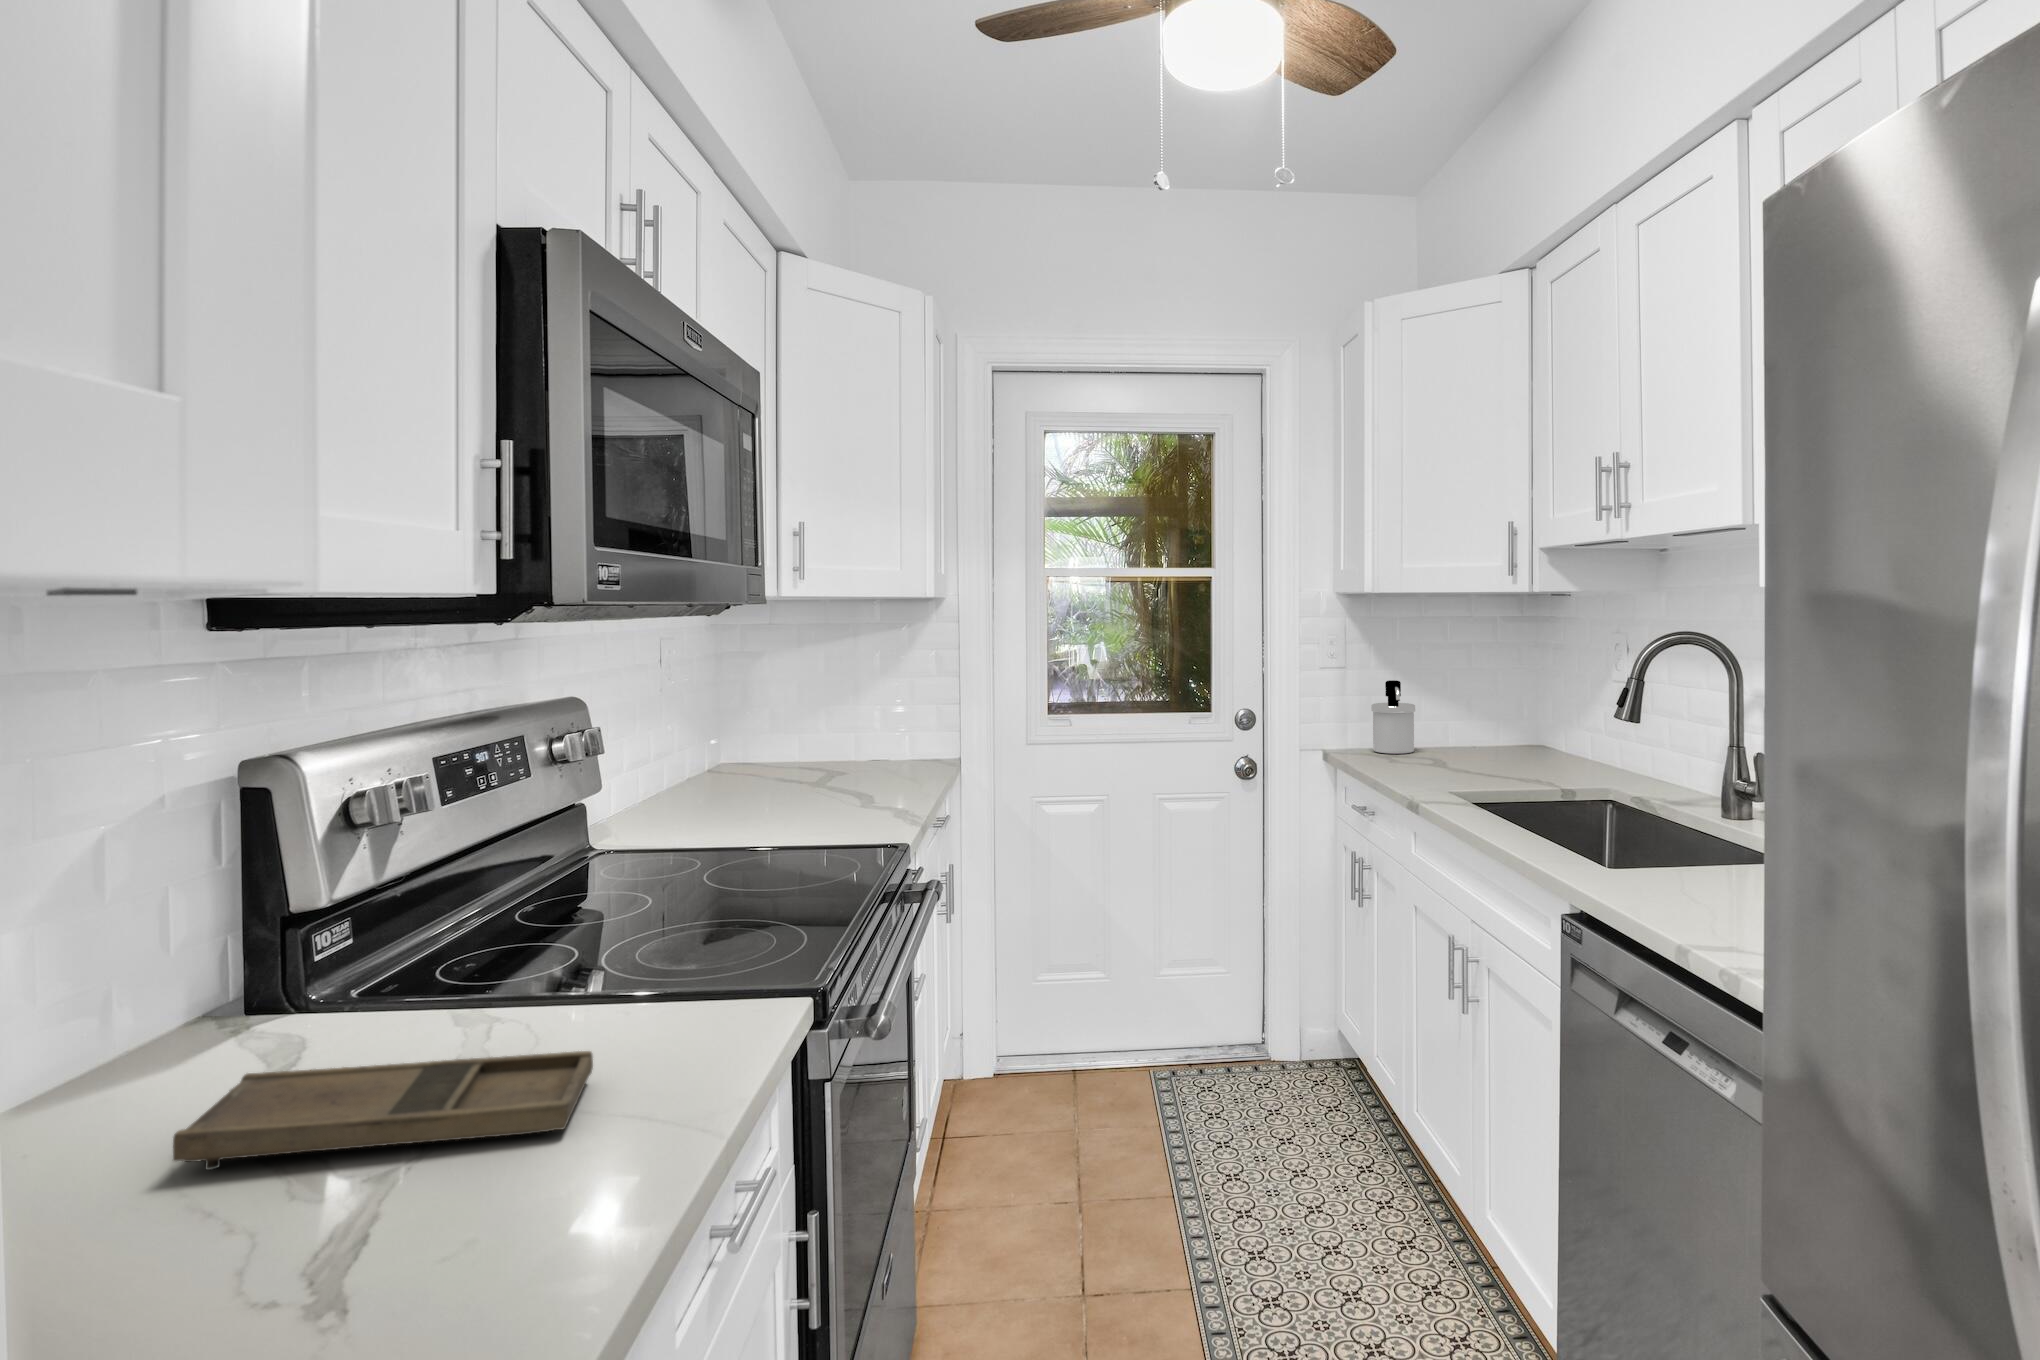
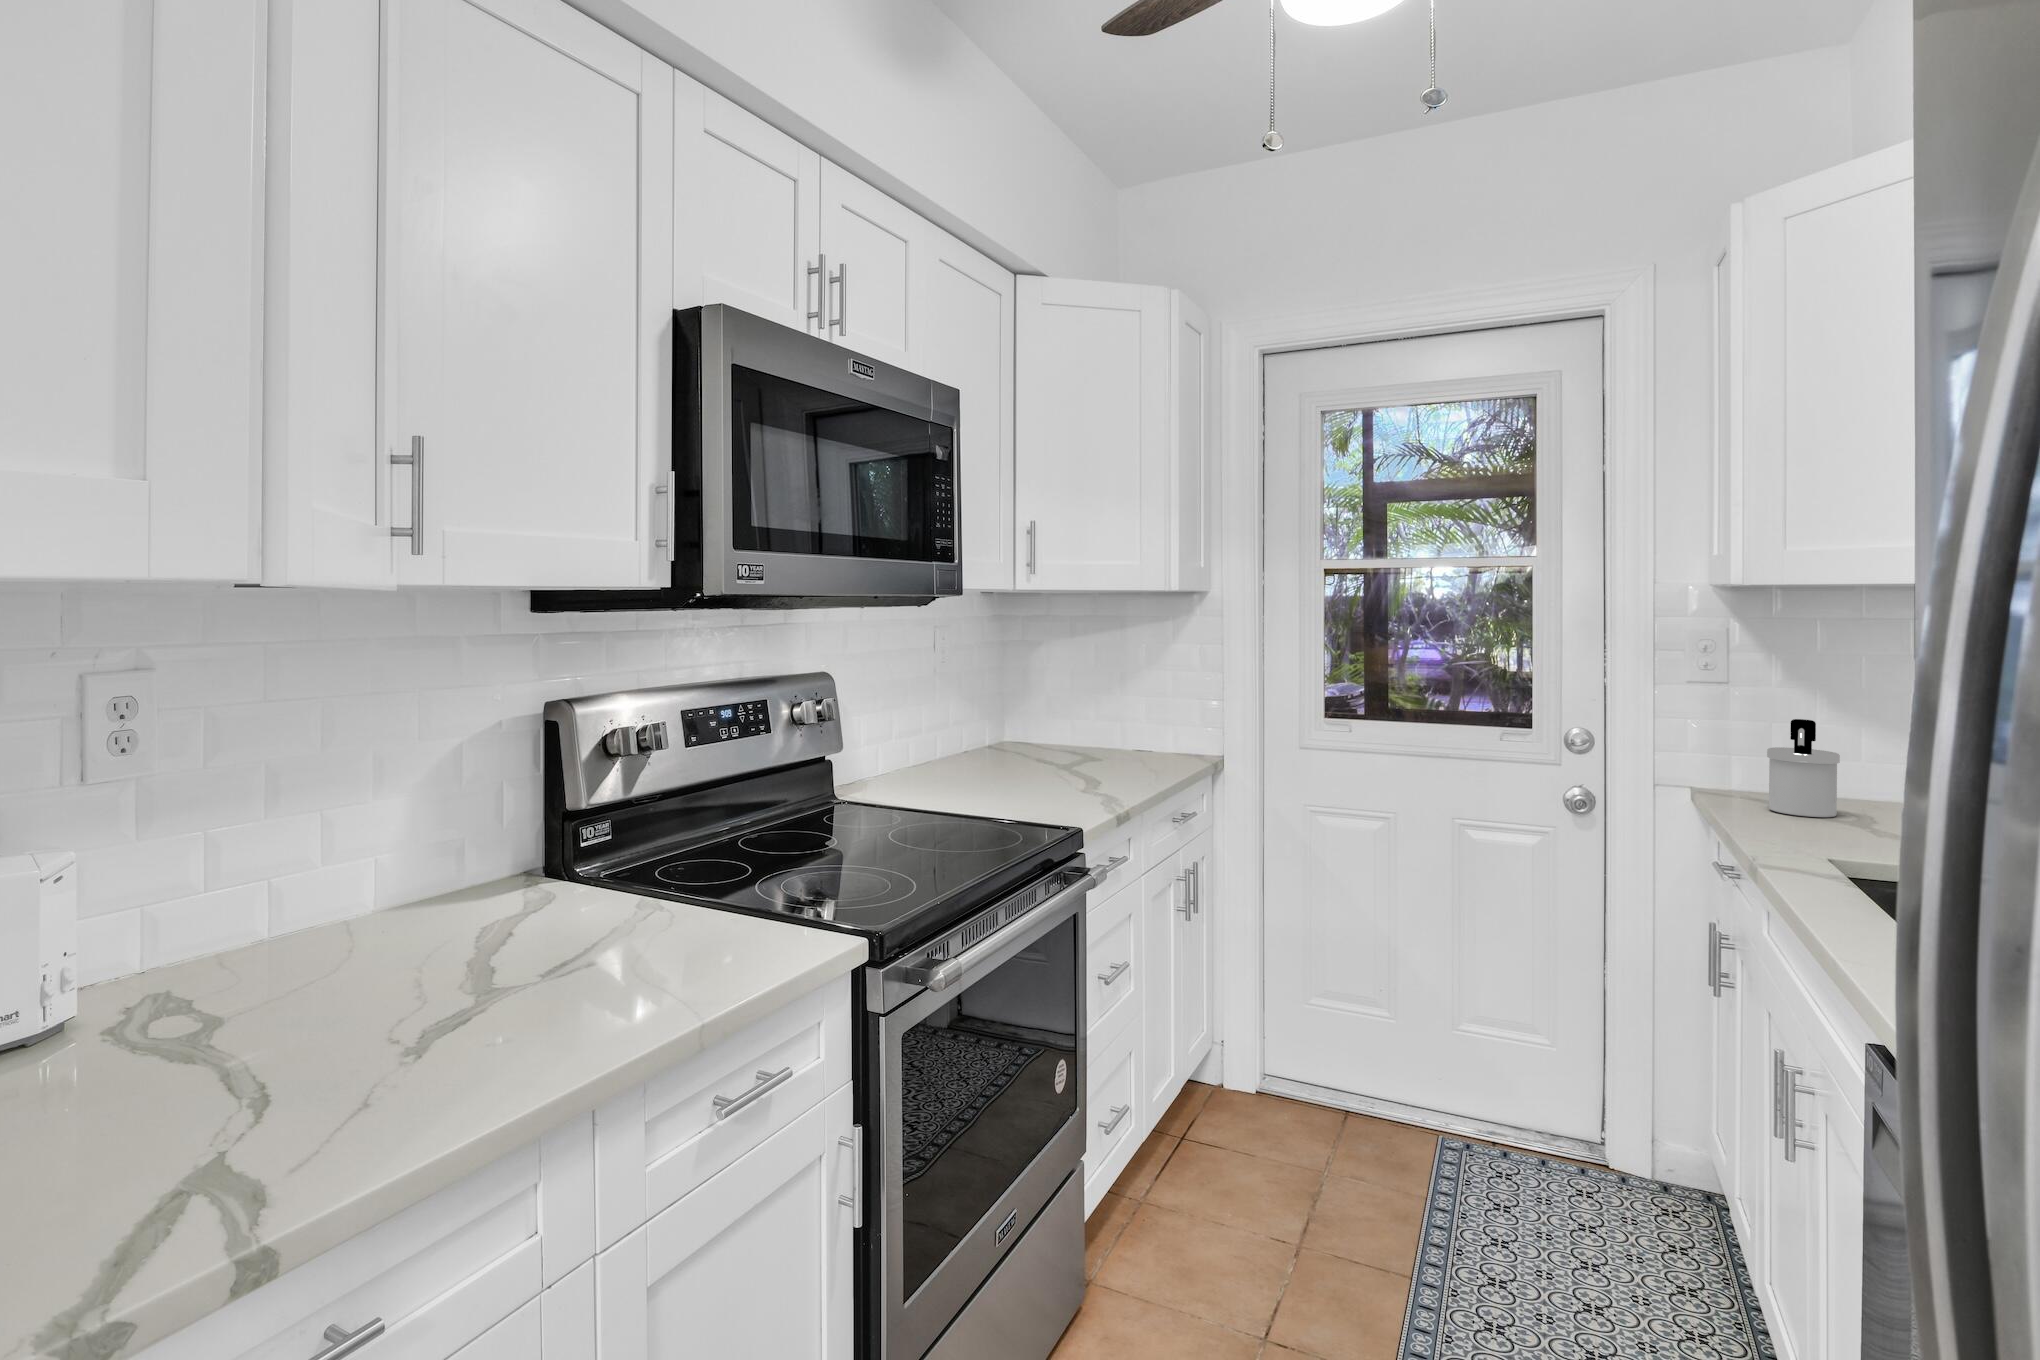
tray: present [173,1051,593,1170] -> none [423,908,676,991]

